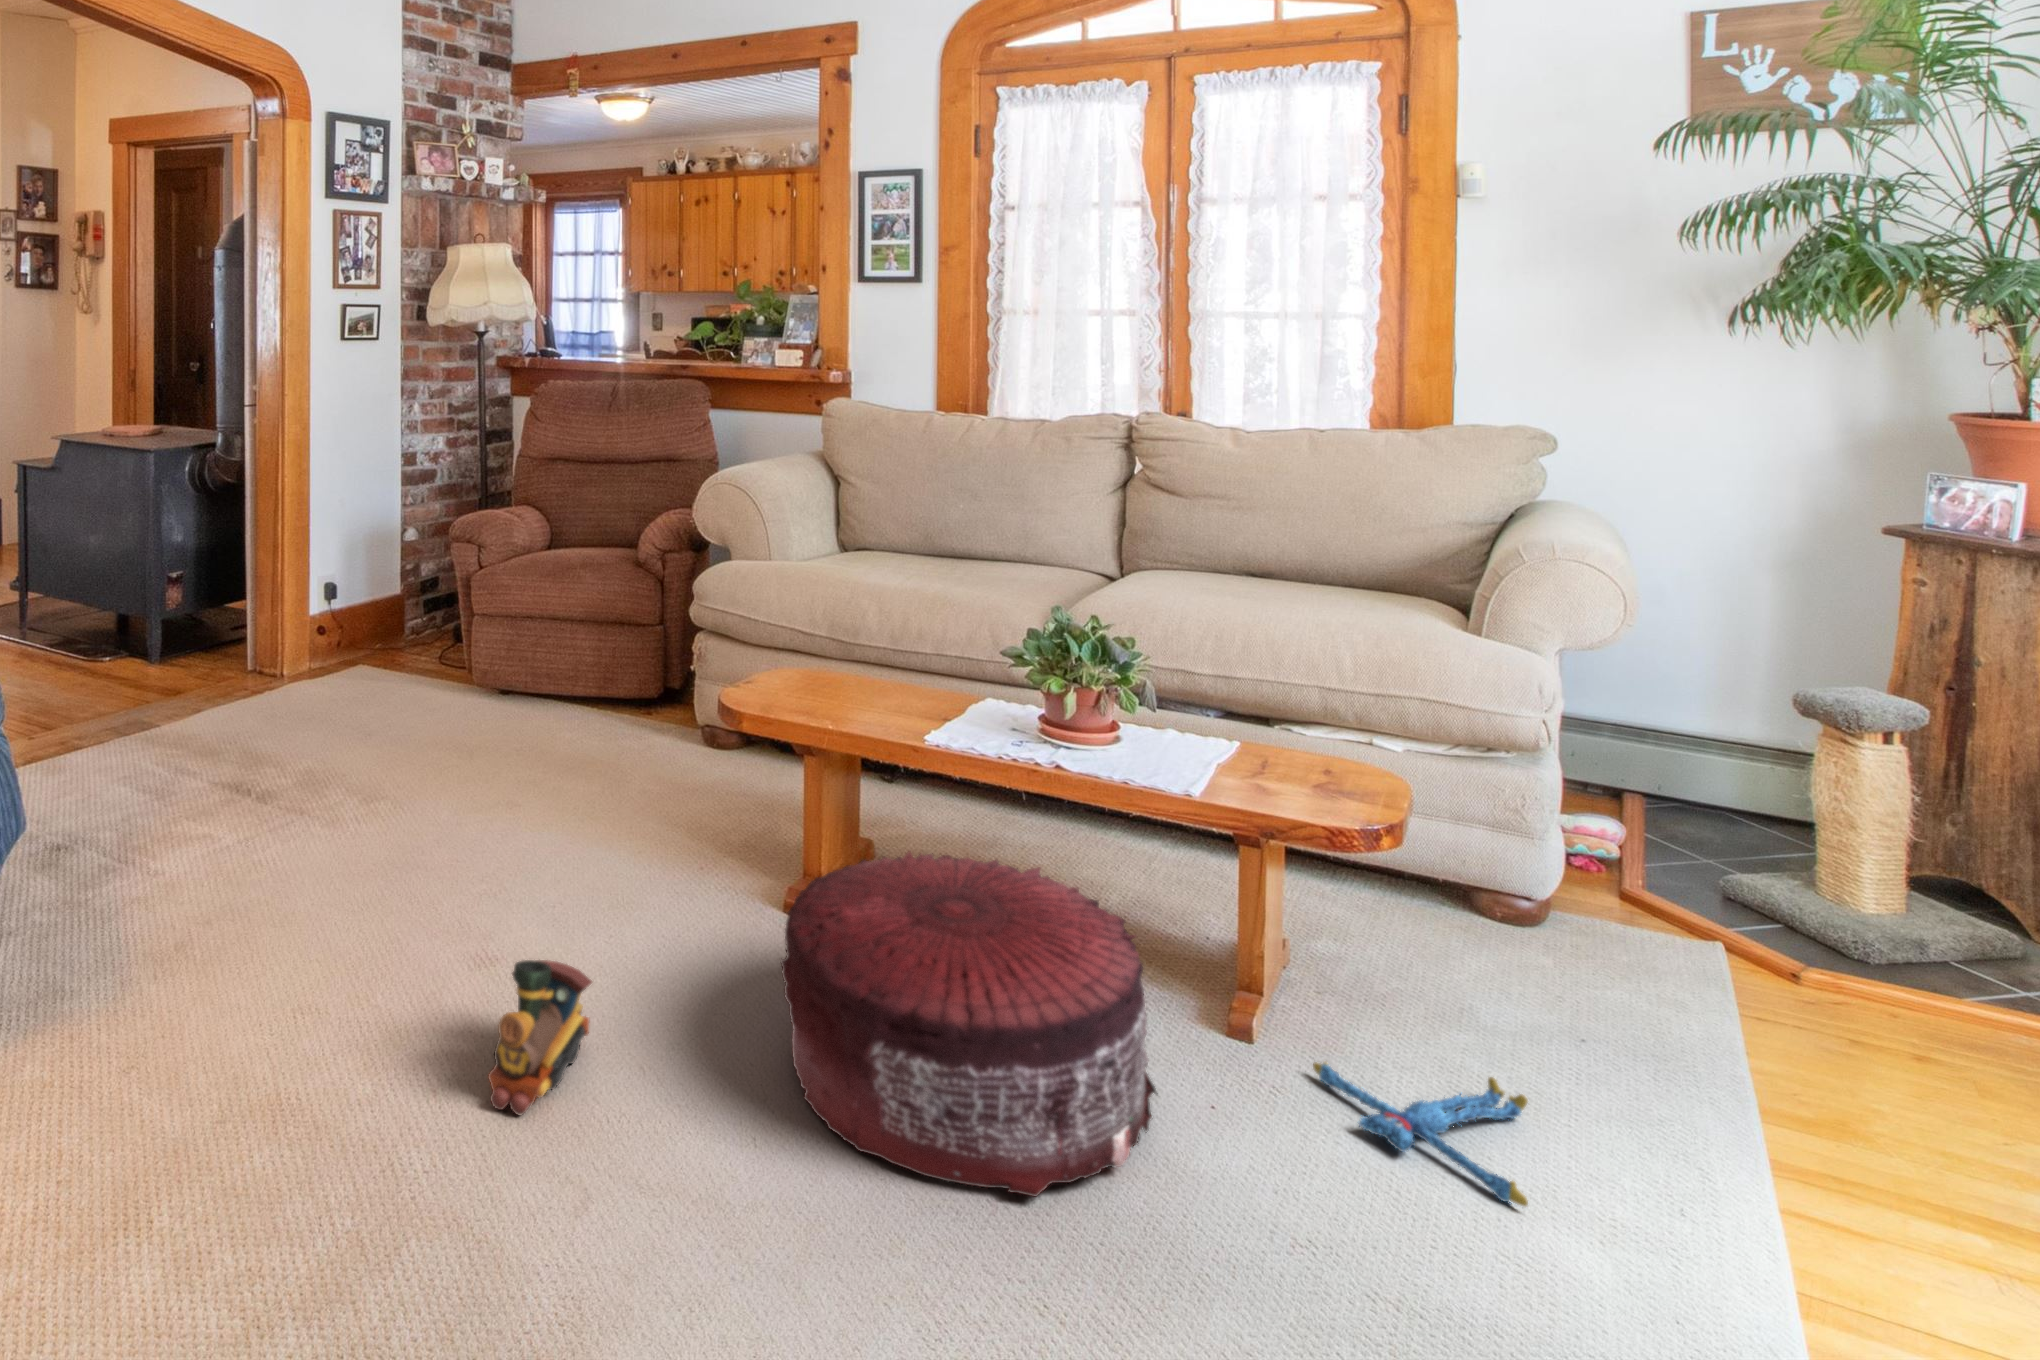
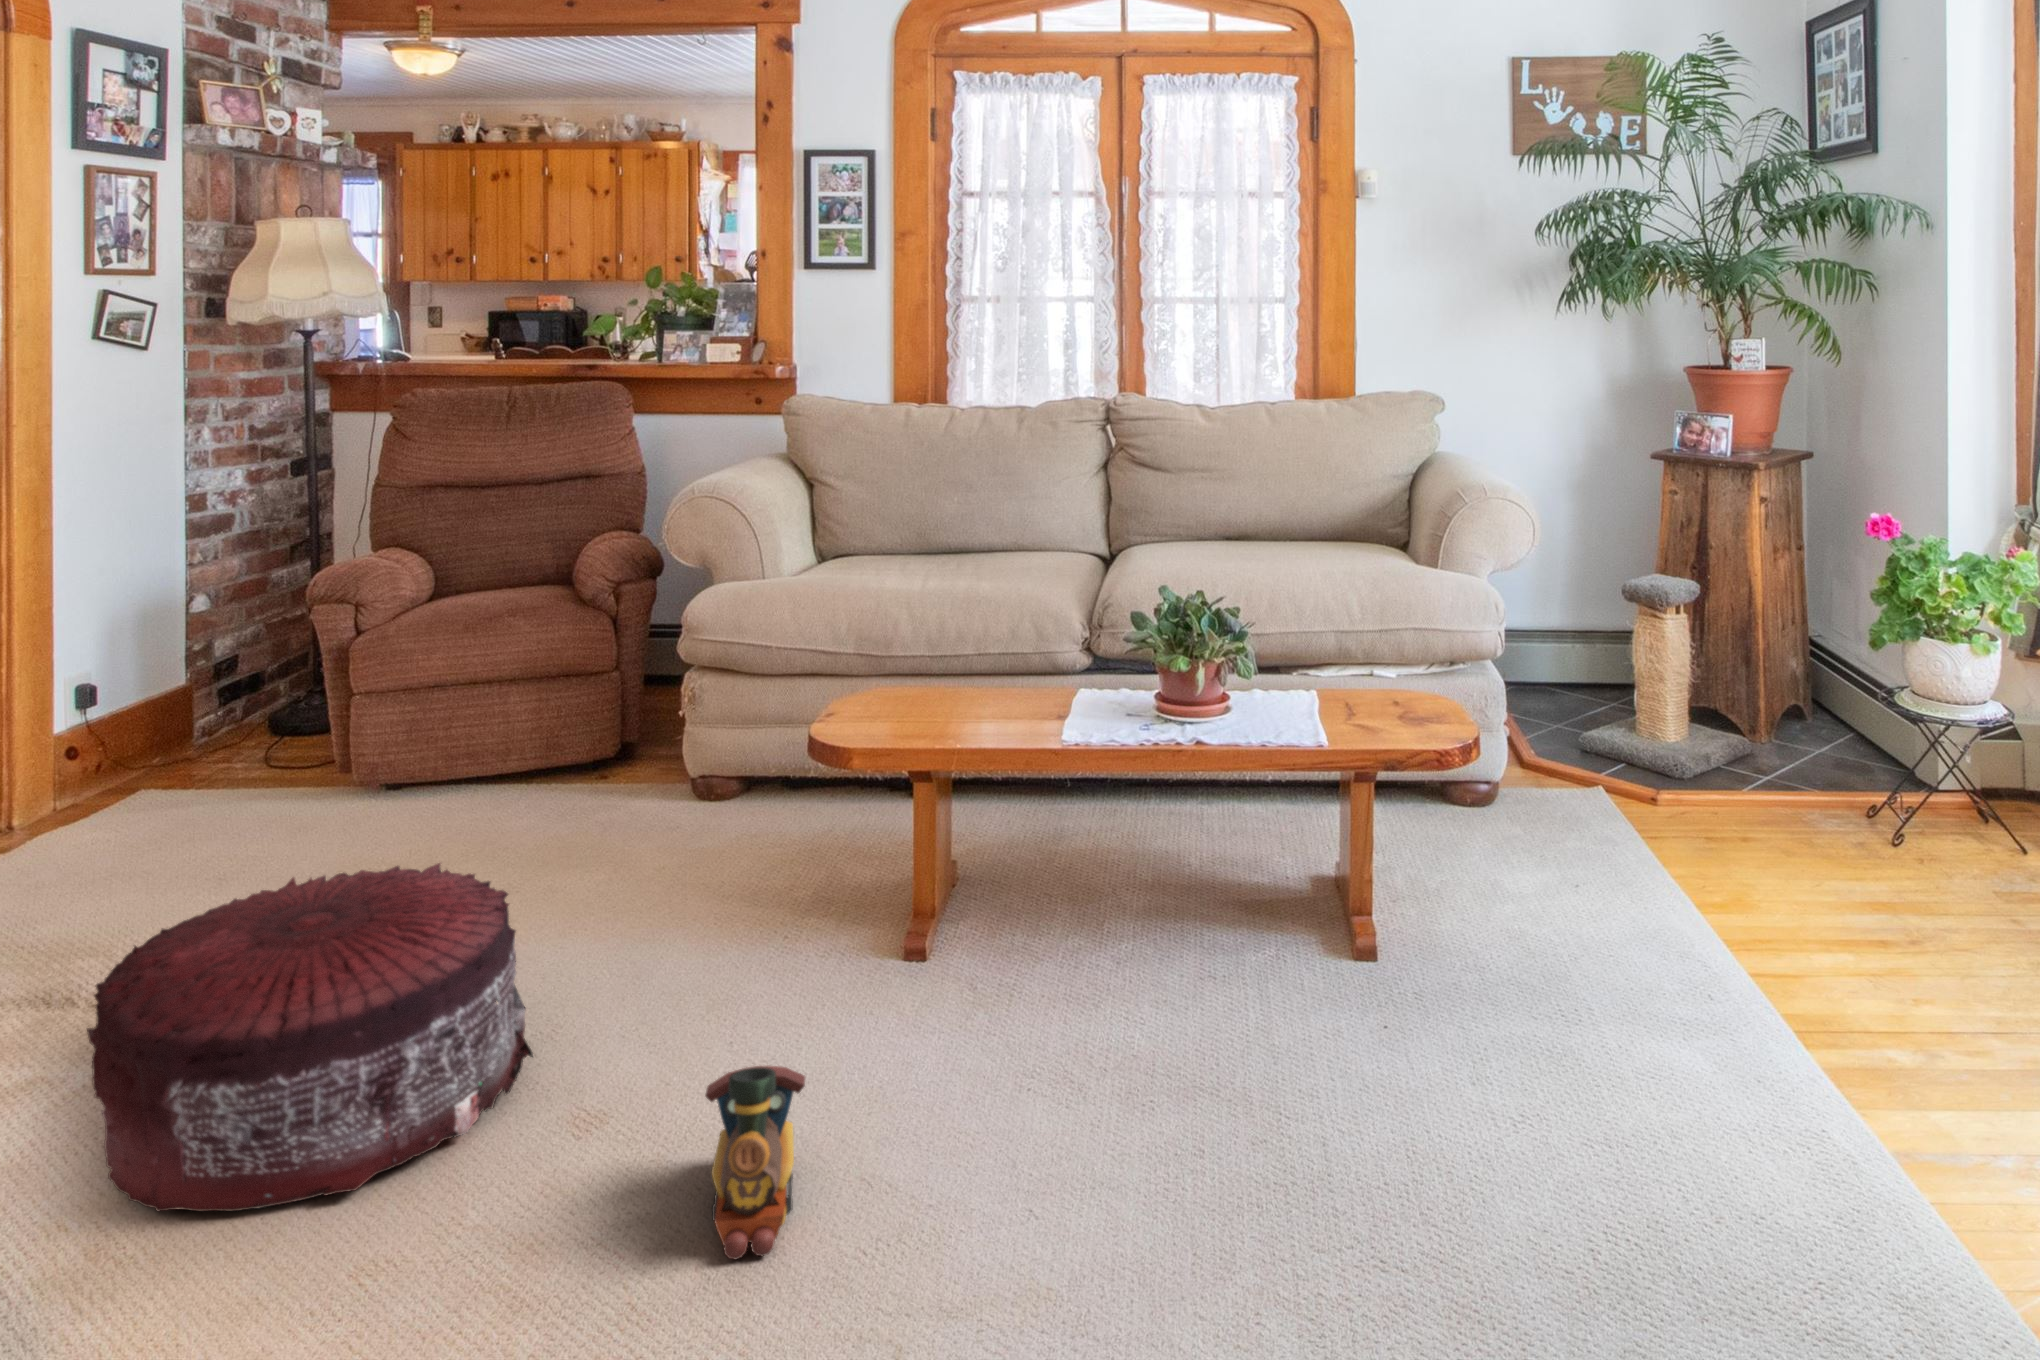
pouf: present [780,851,1156,1196] -> present [87,863,533,1212]
plush toy: present [1313,1062,1528,1206] -> none [1427,928,1614,1020]

